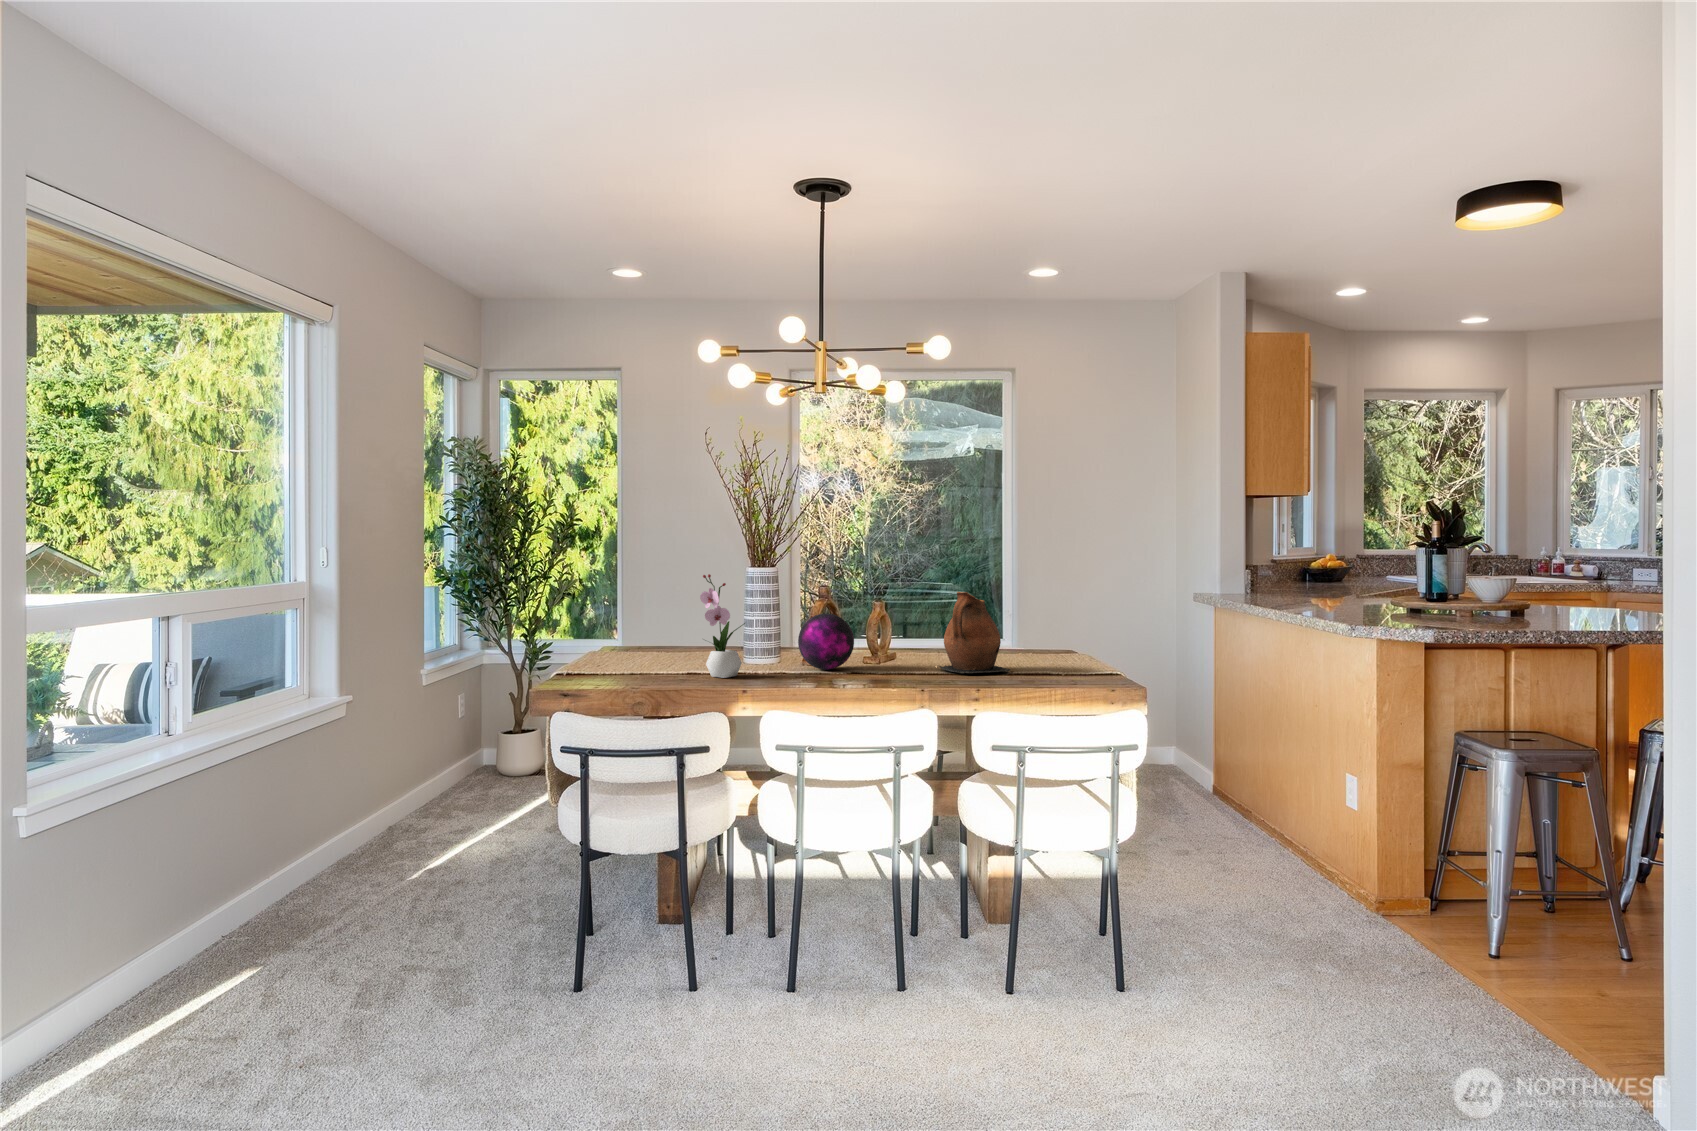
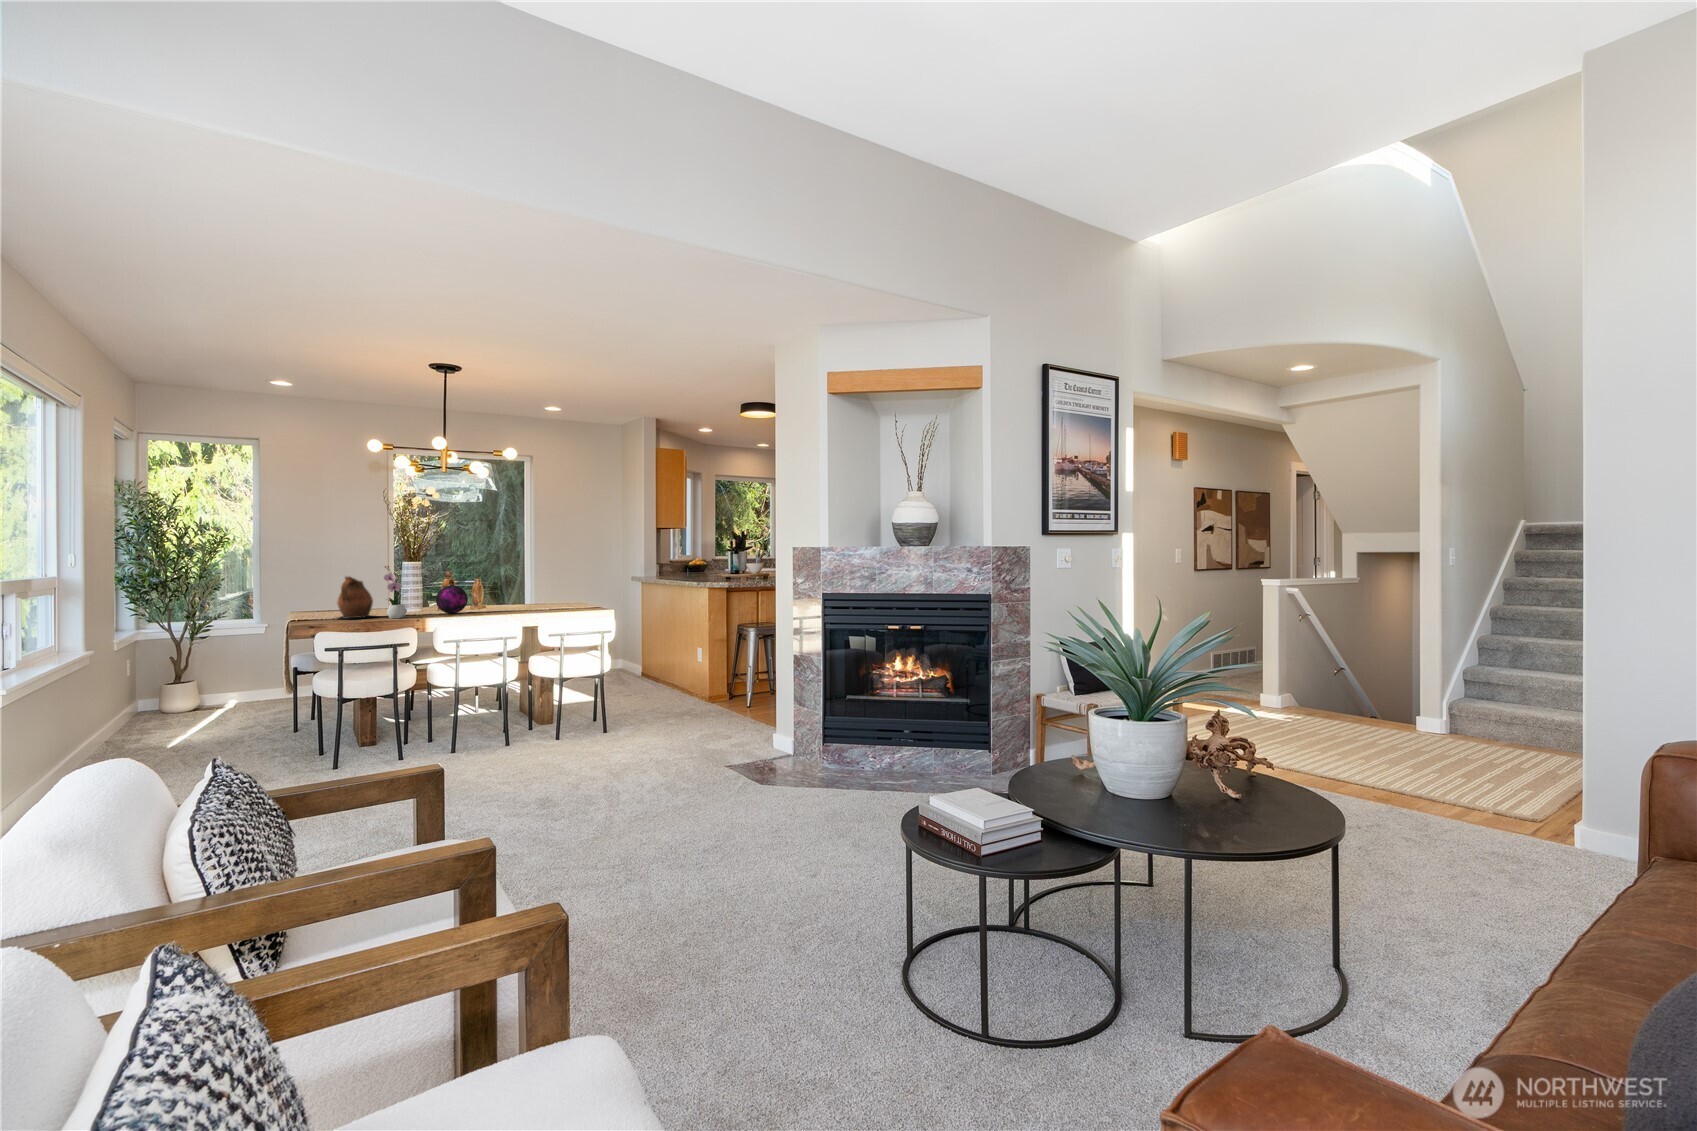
ceramic pitcher: present [939,592,1010,673] -> present [337,577,373,619]

